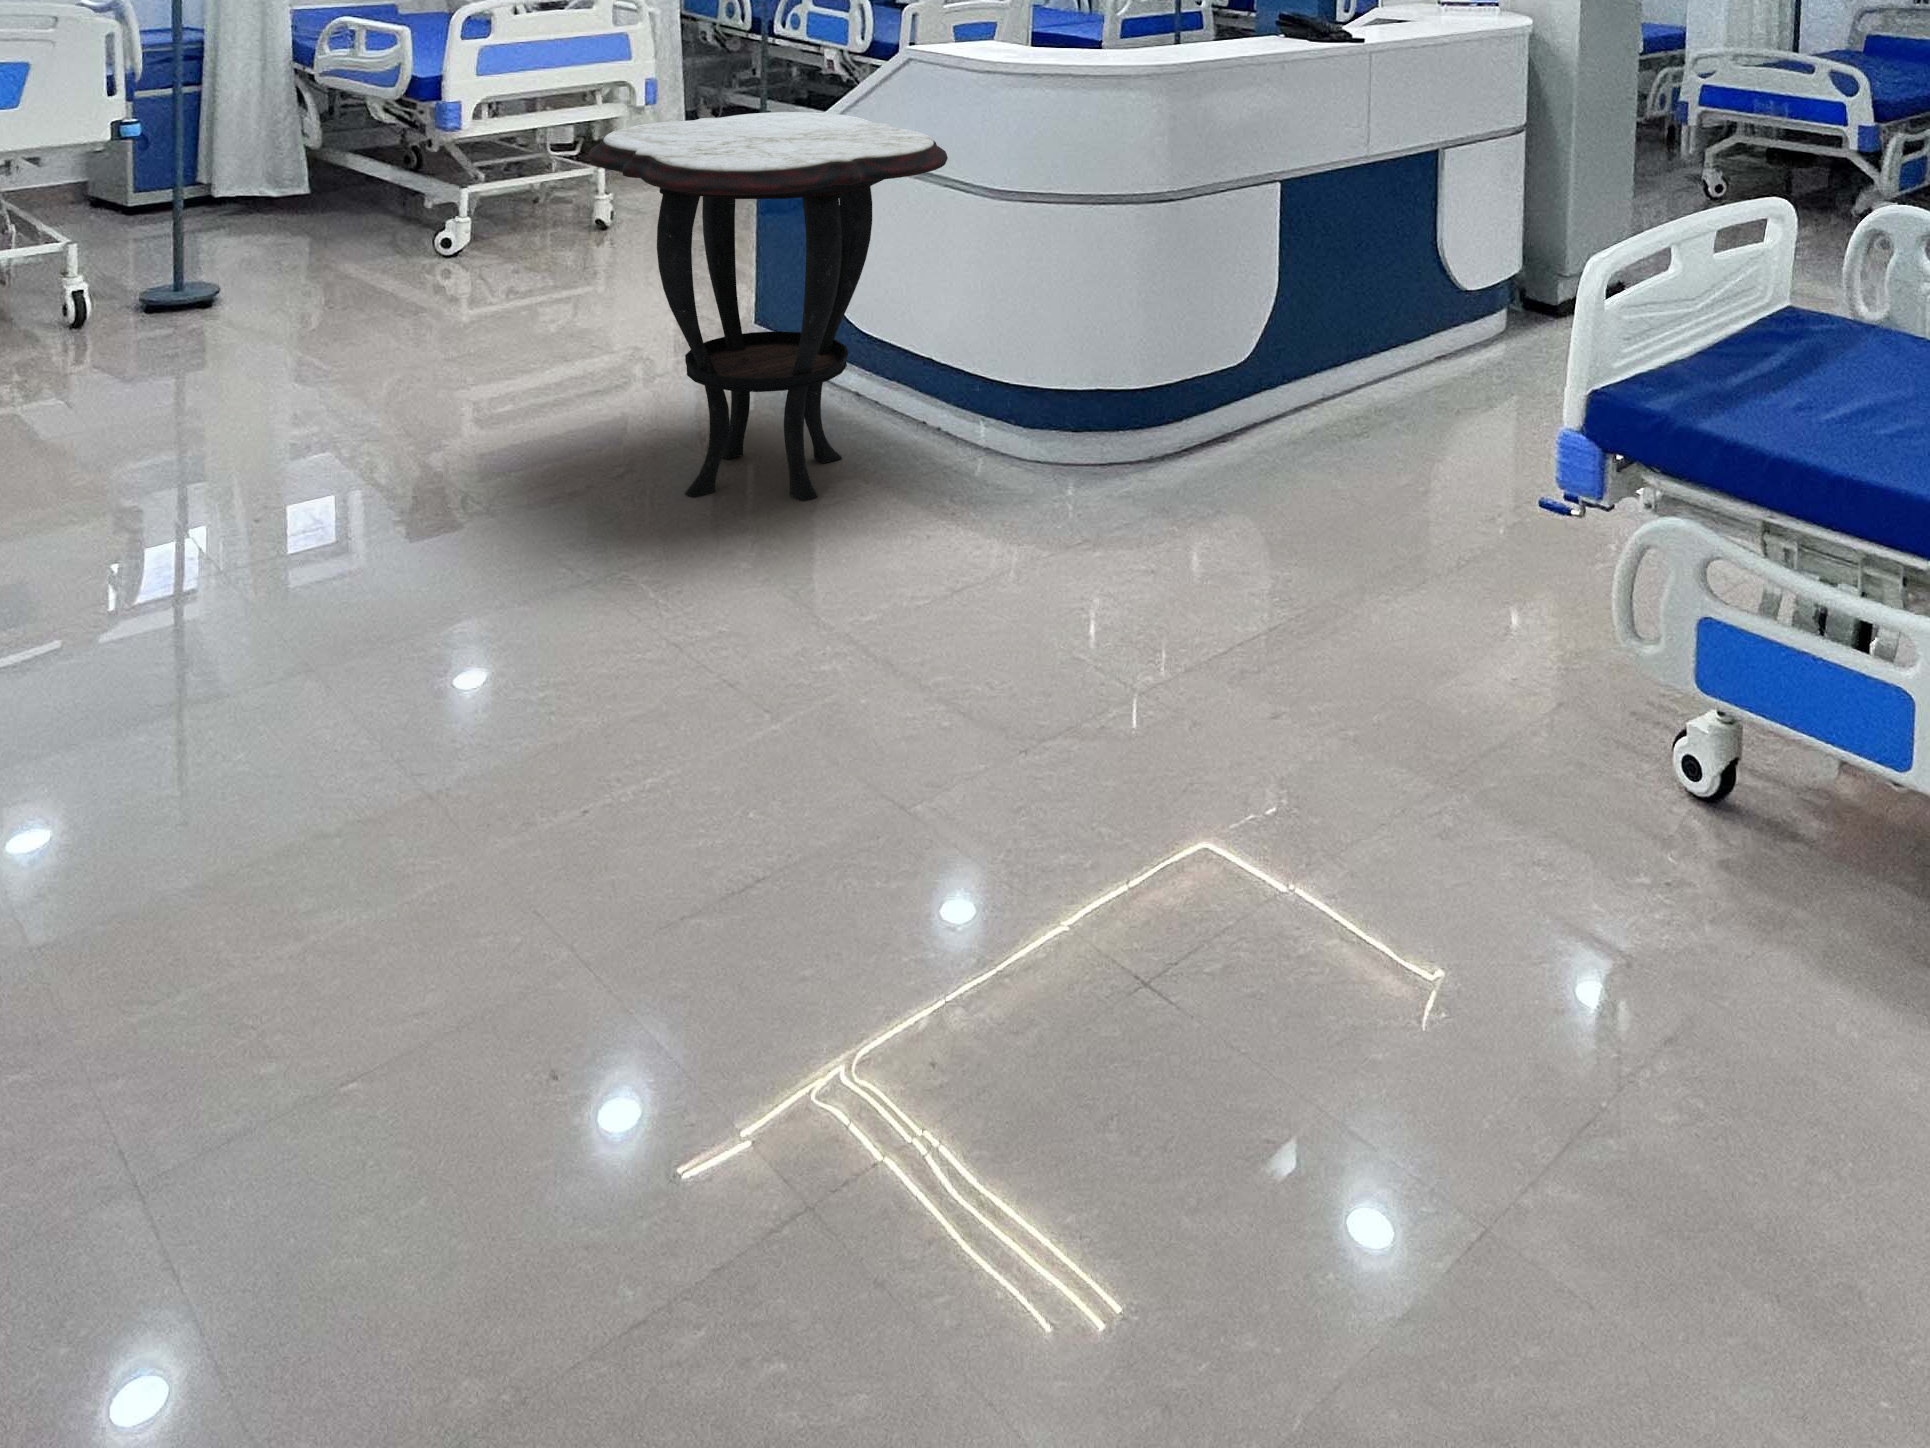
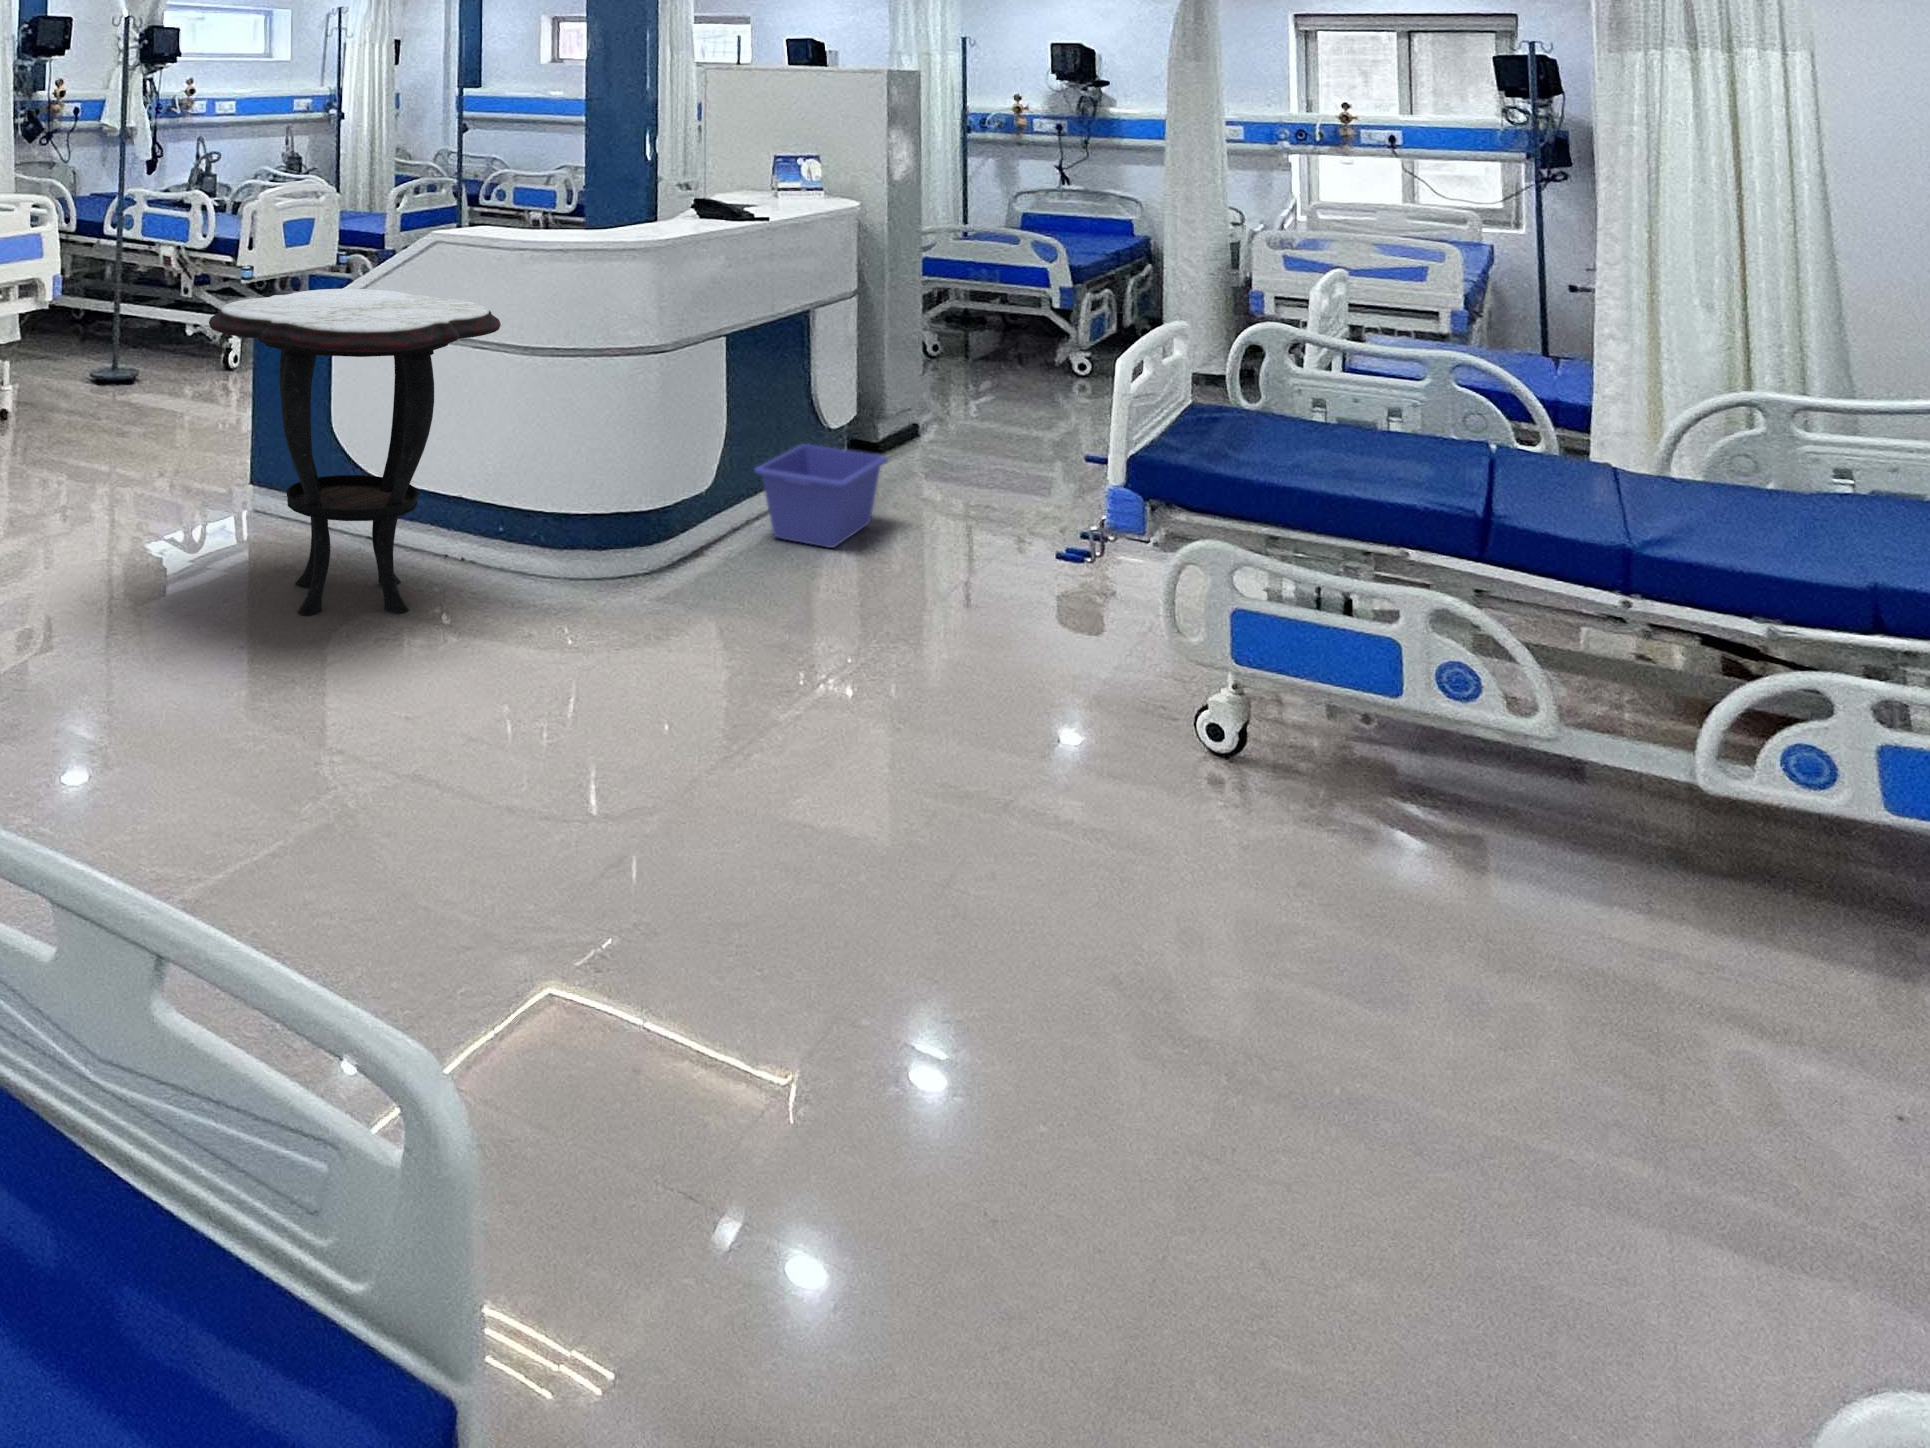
storage bin: none [1315,312,1499,442] -> present [755,444,888,548]

